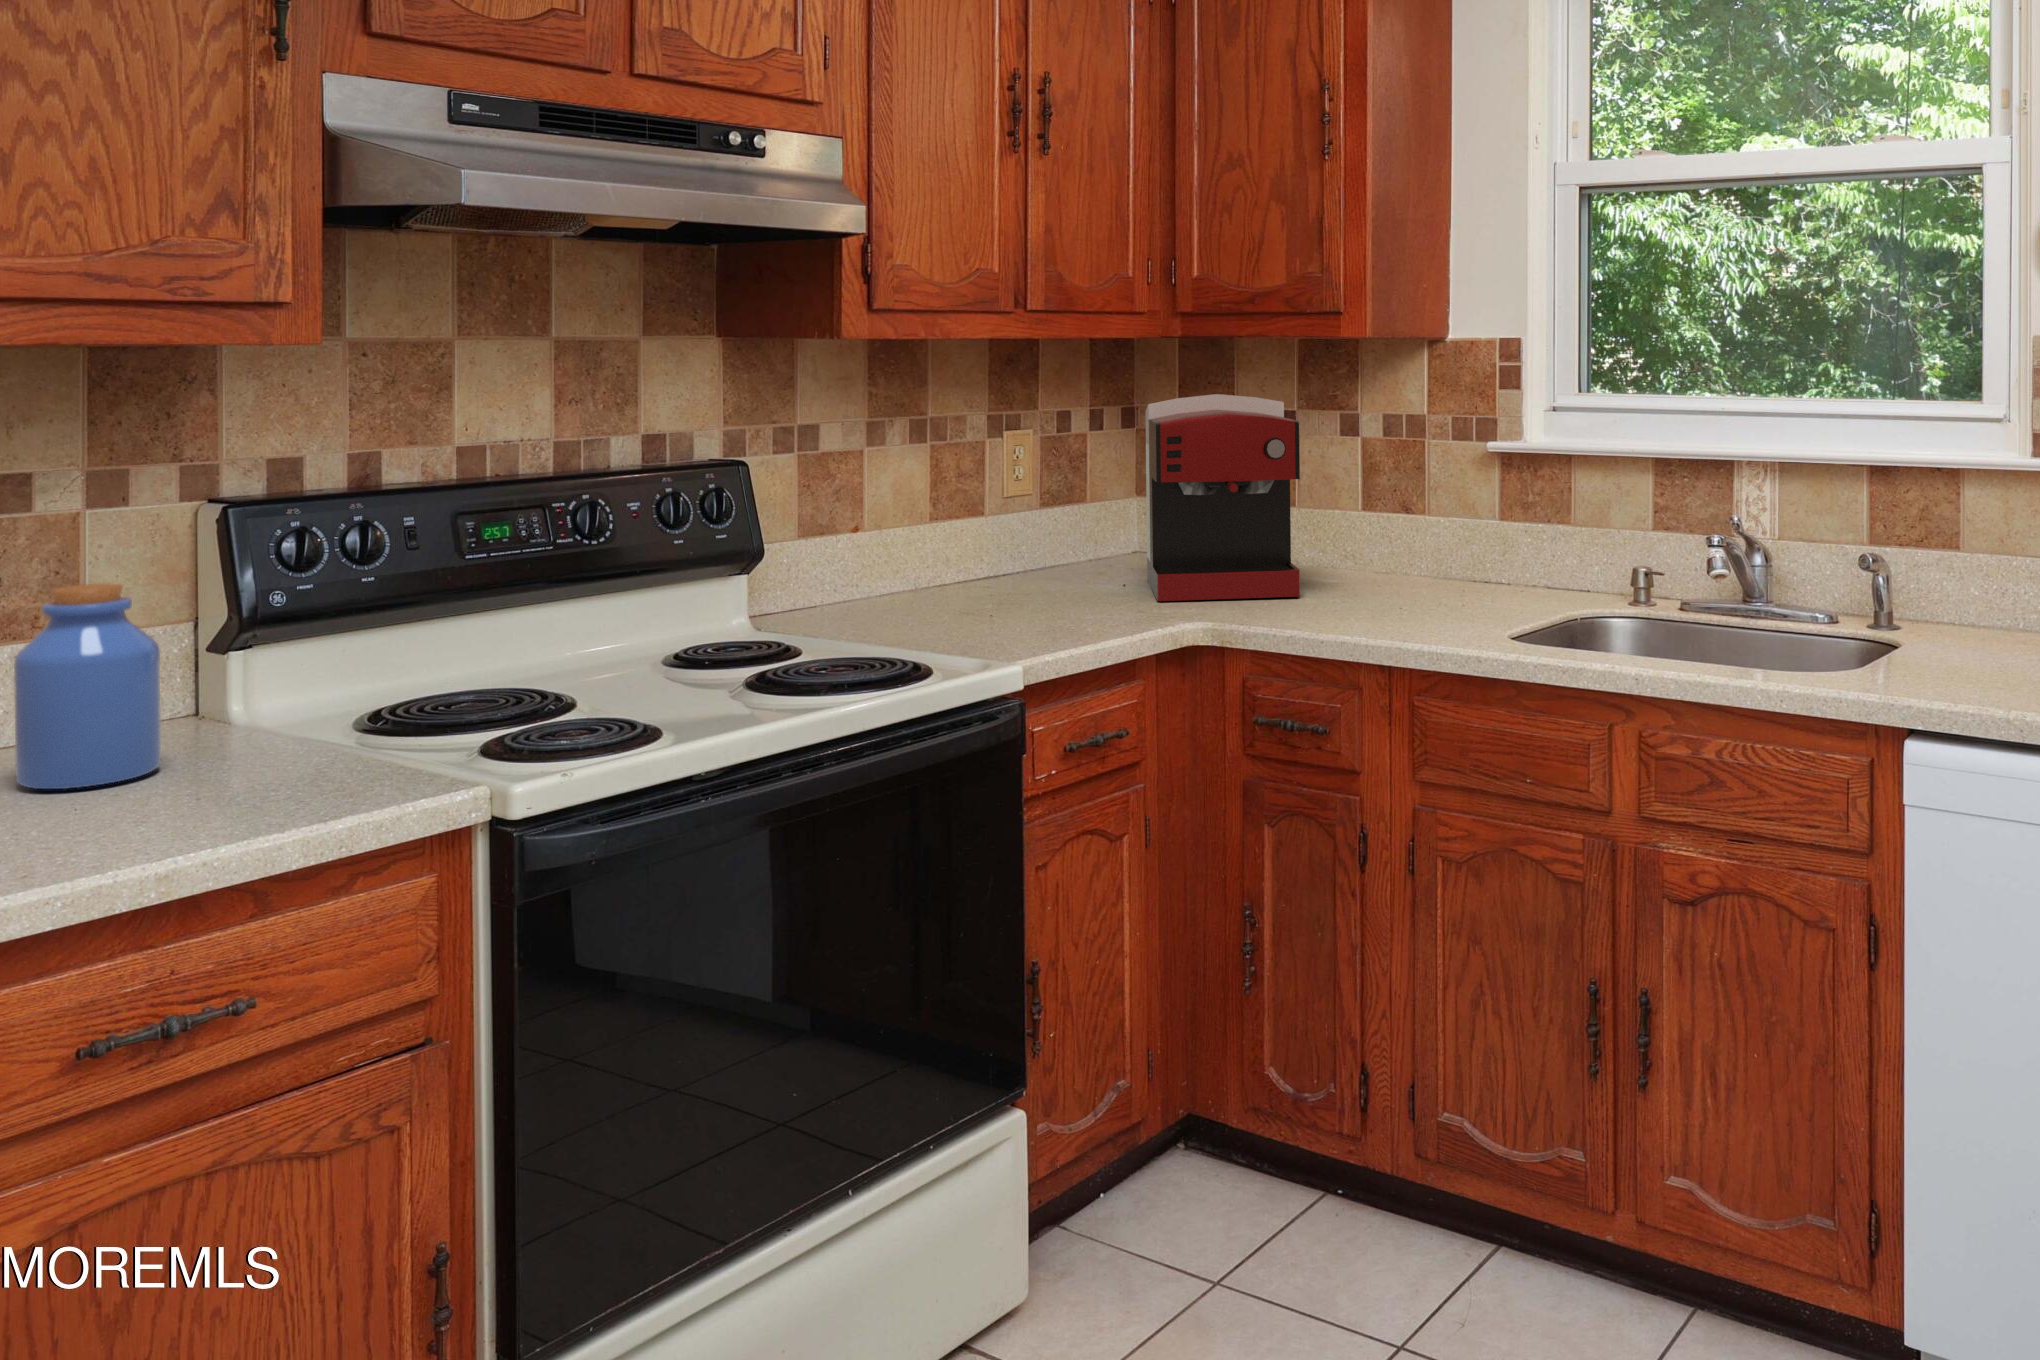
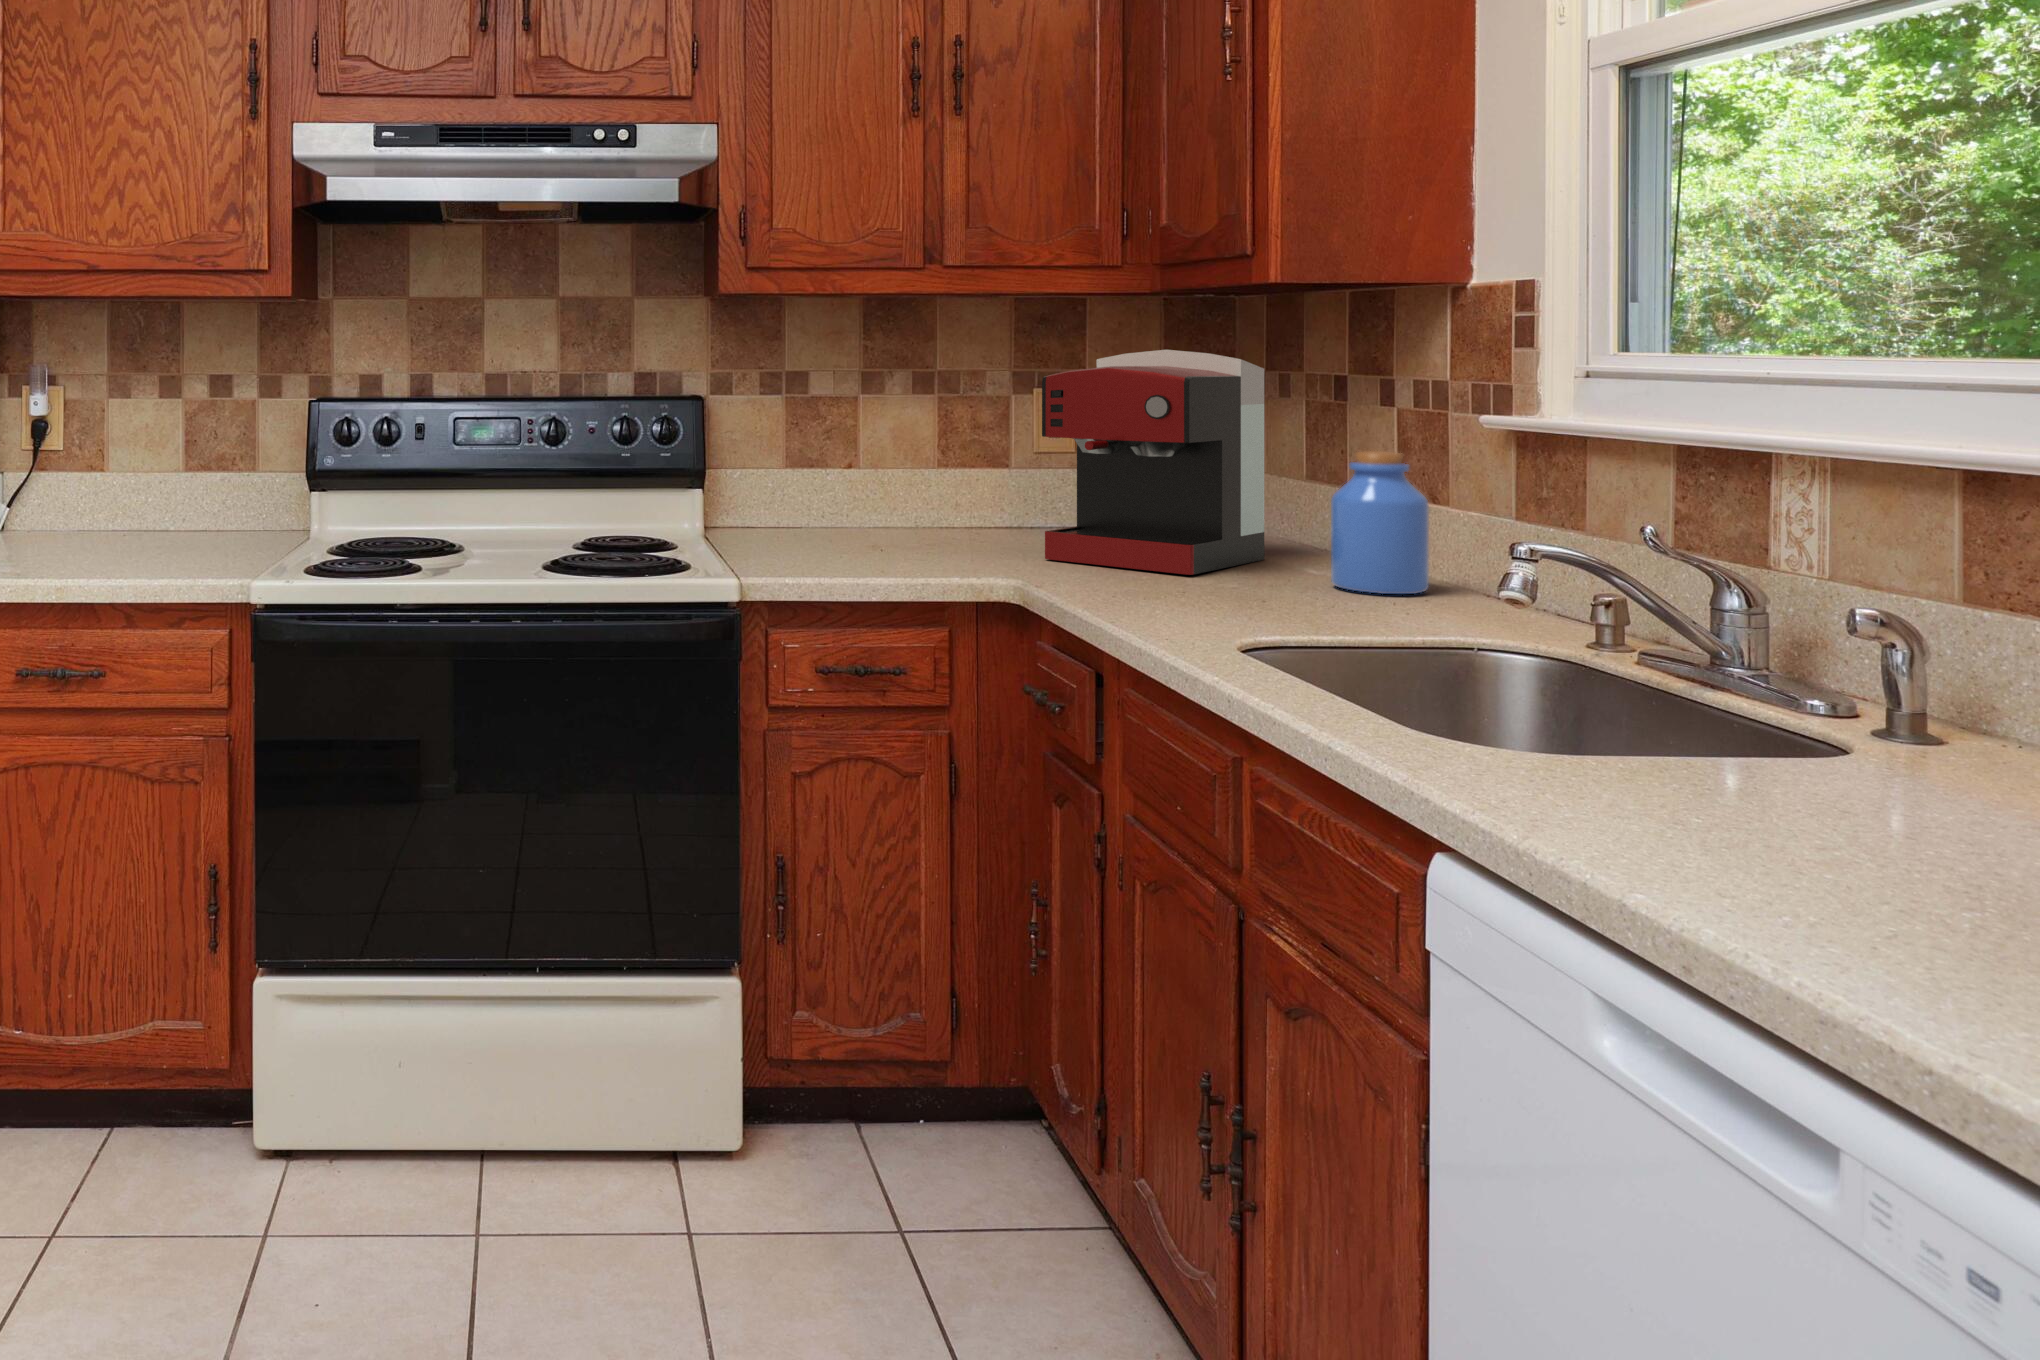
jar: present [14,584,161,789] -> present [1331,451,1429,594]

